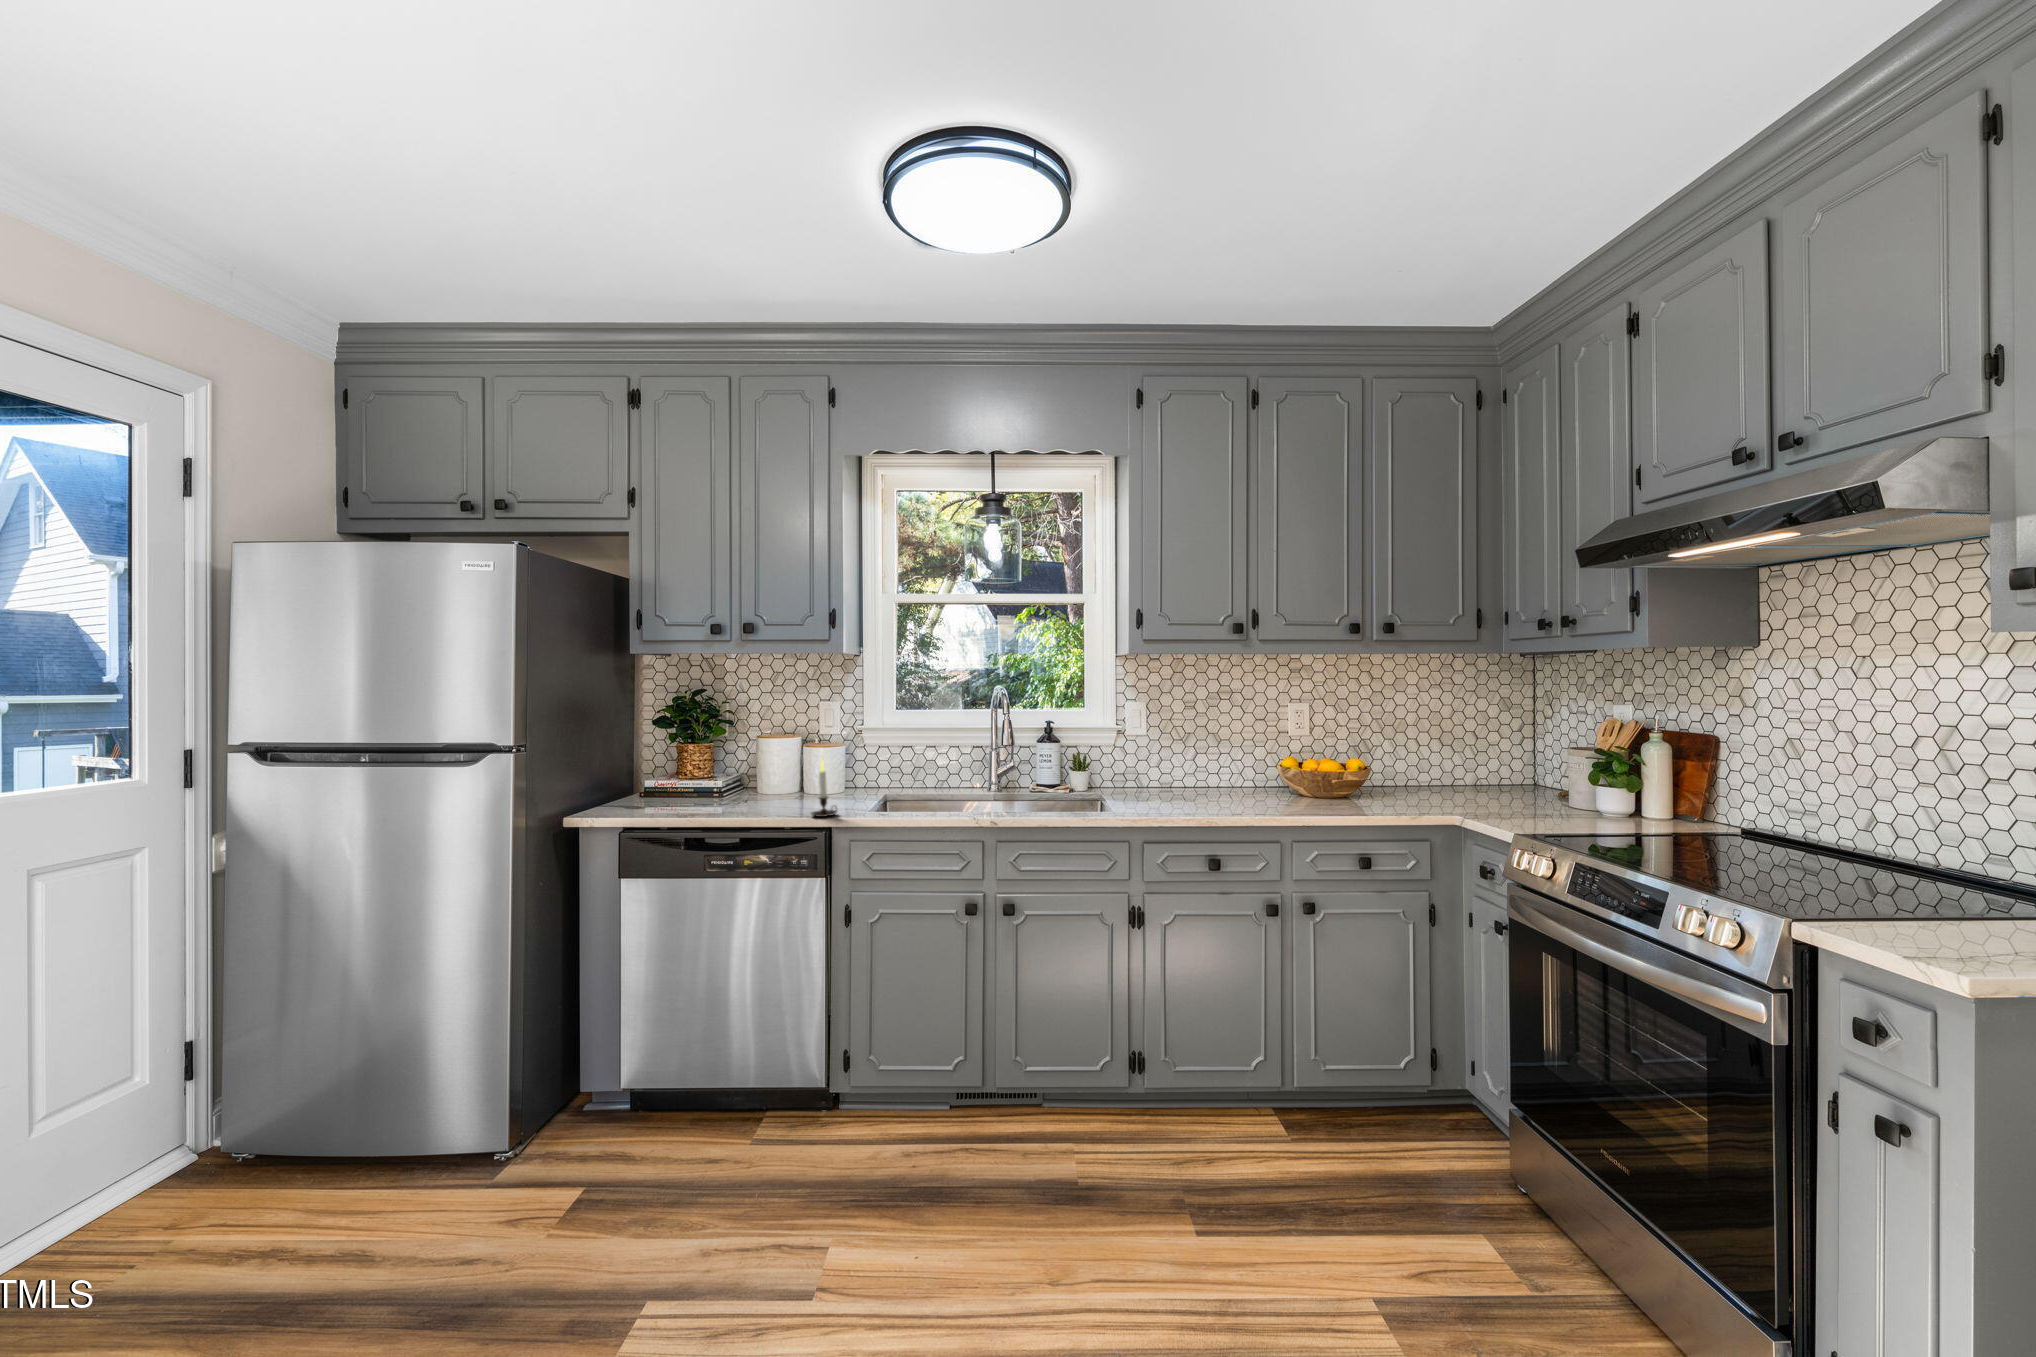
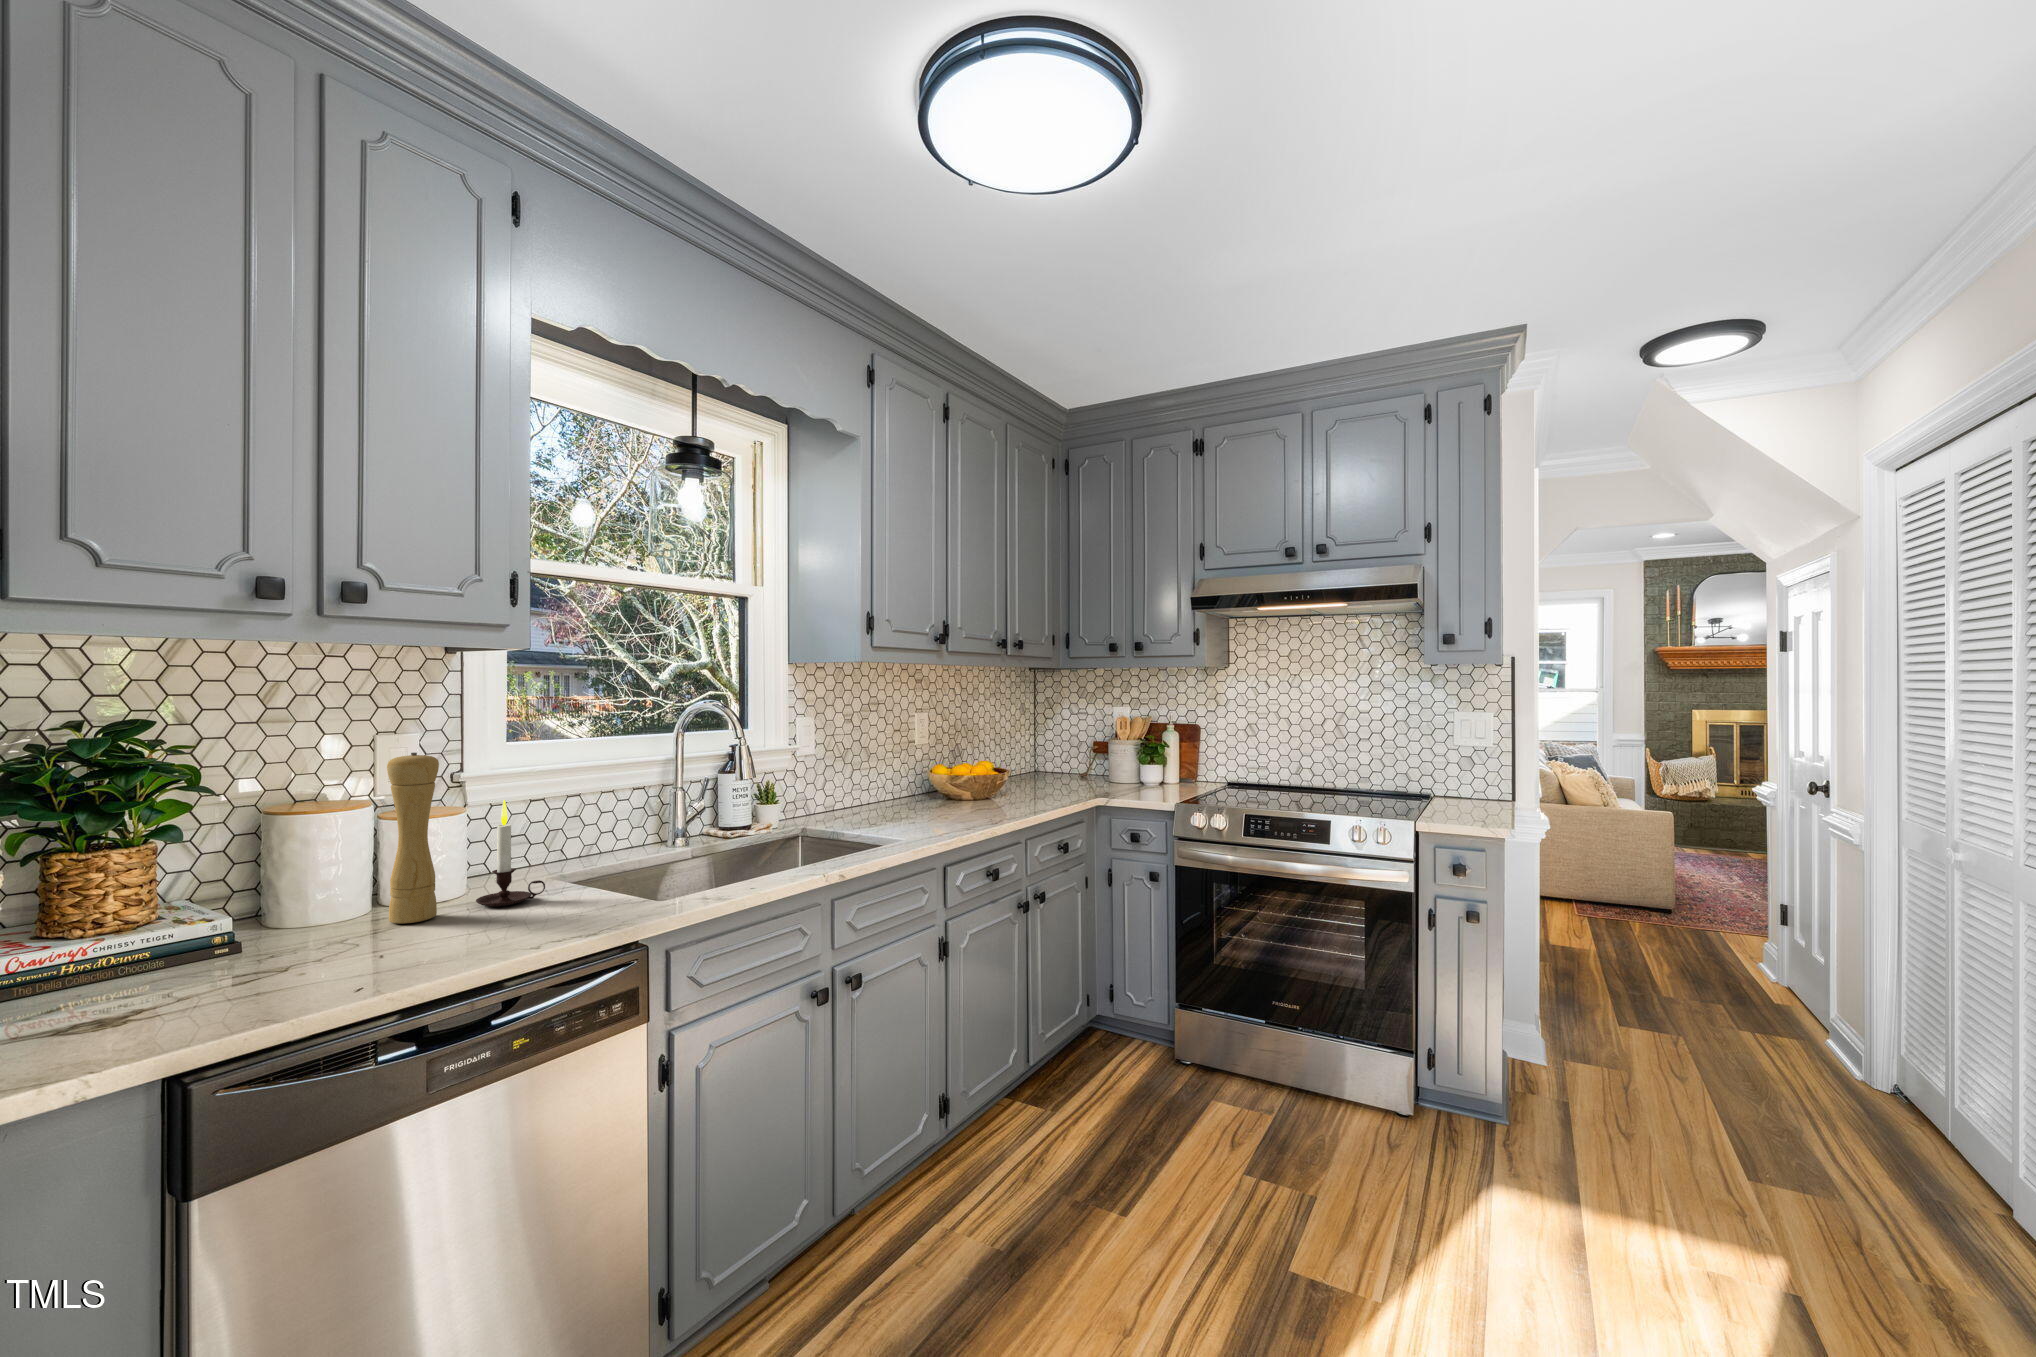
pepper mill: none [767,728,791,817] -> present [387,752,439,923]

